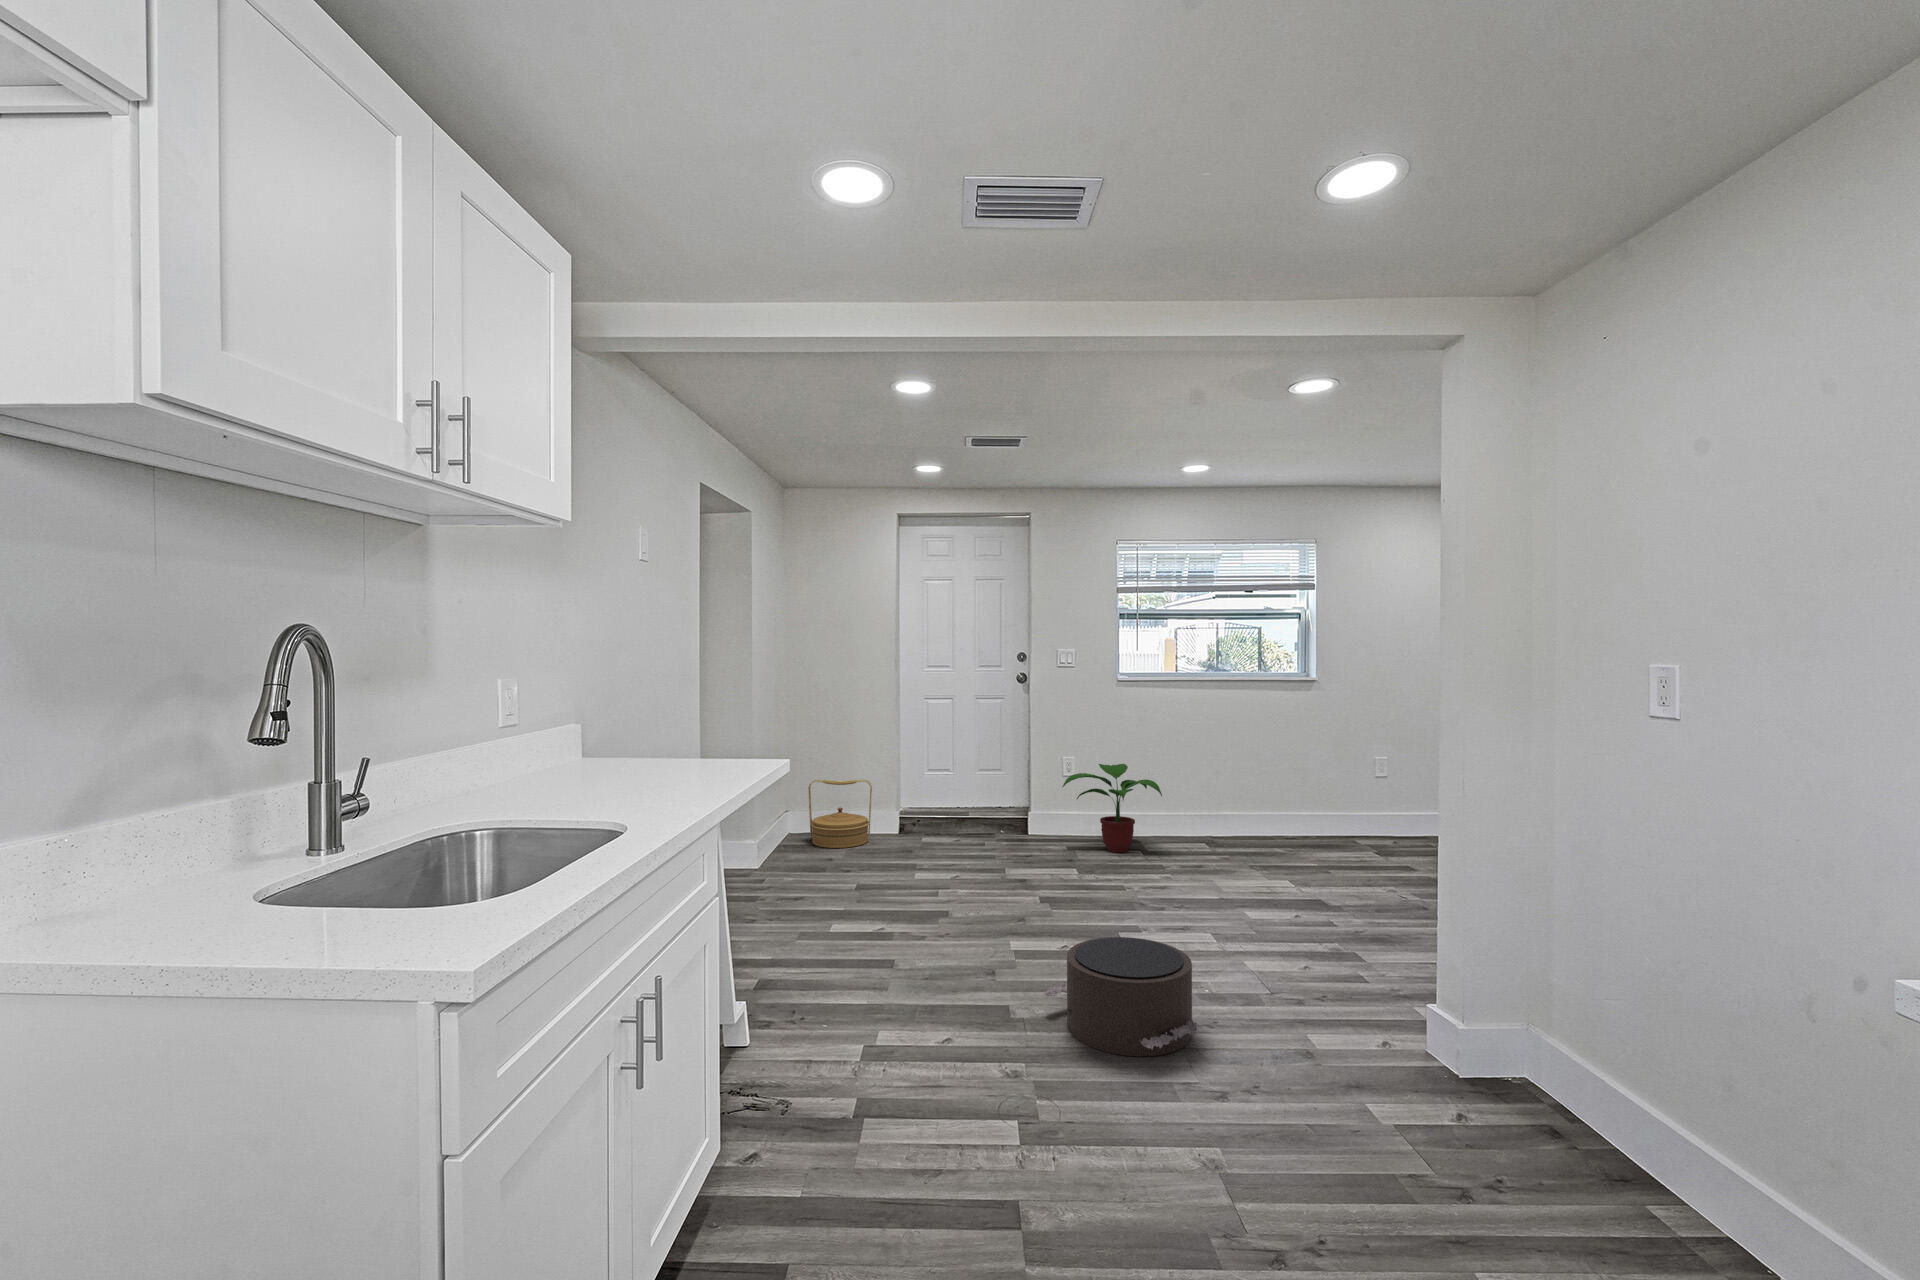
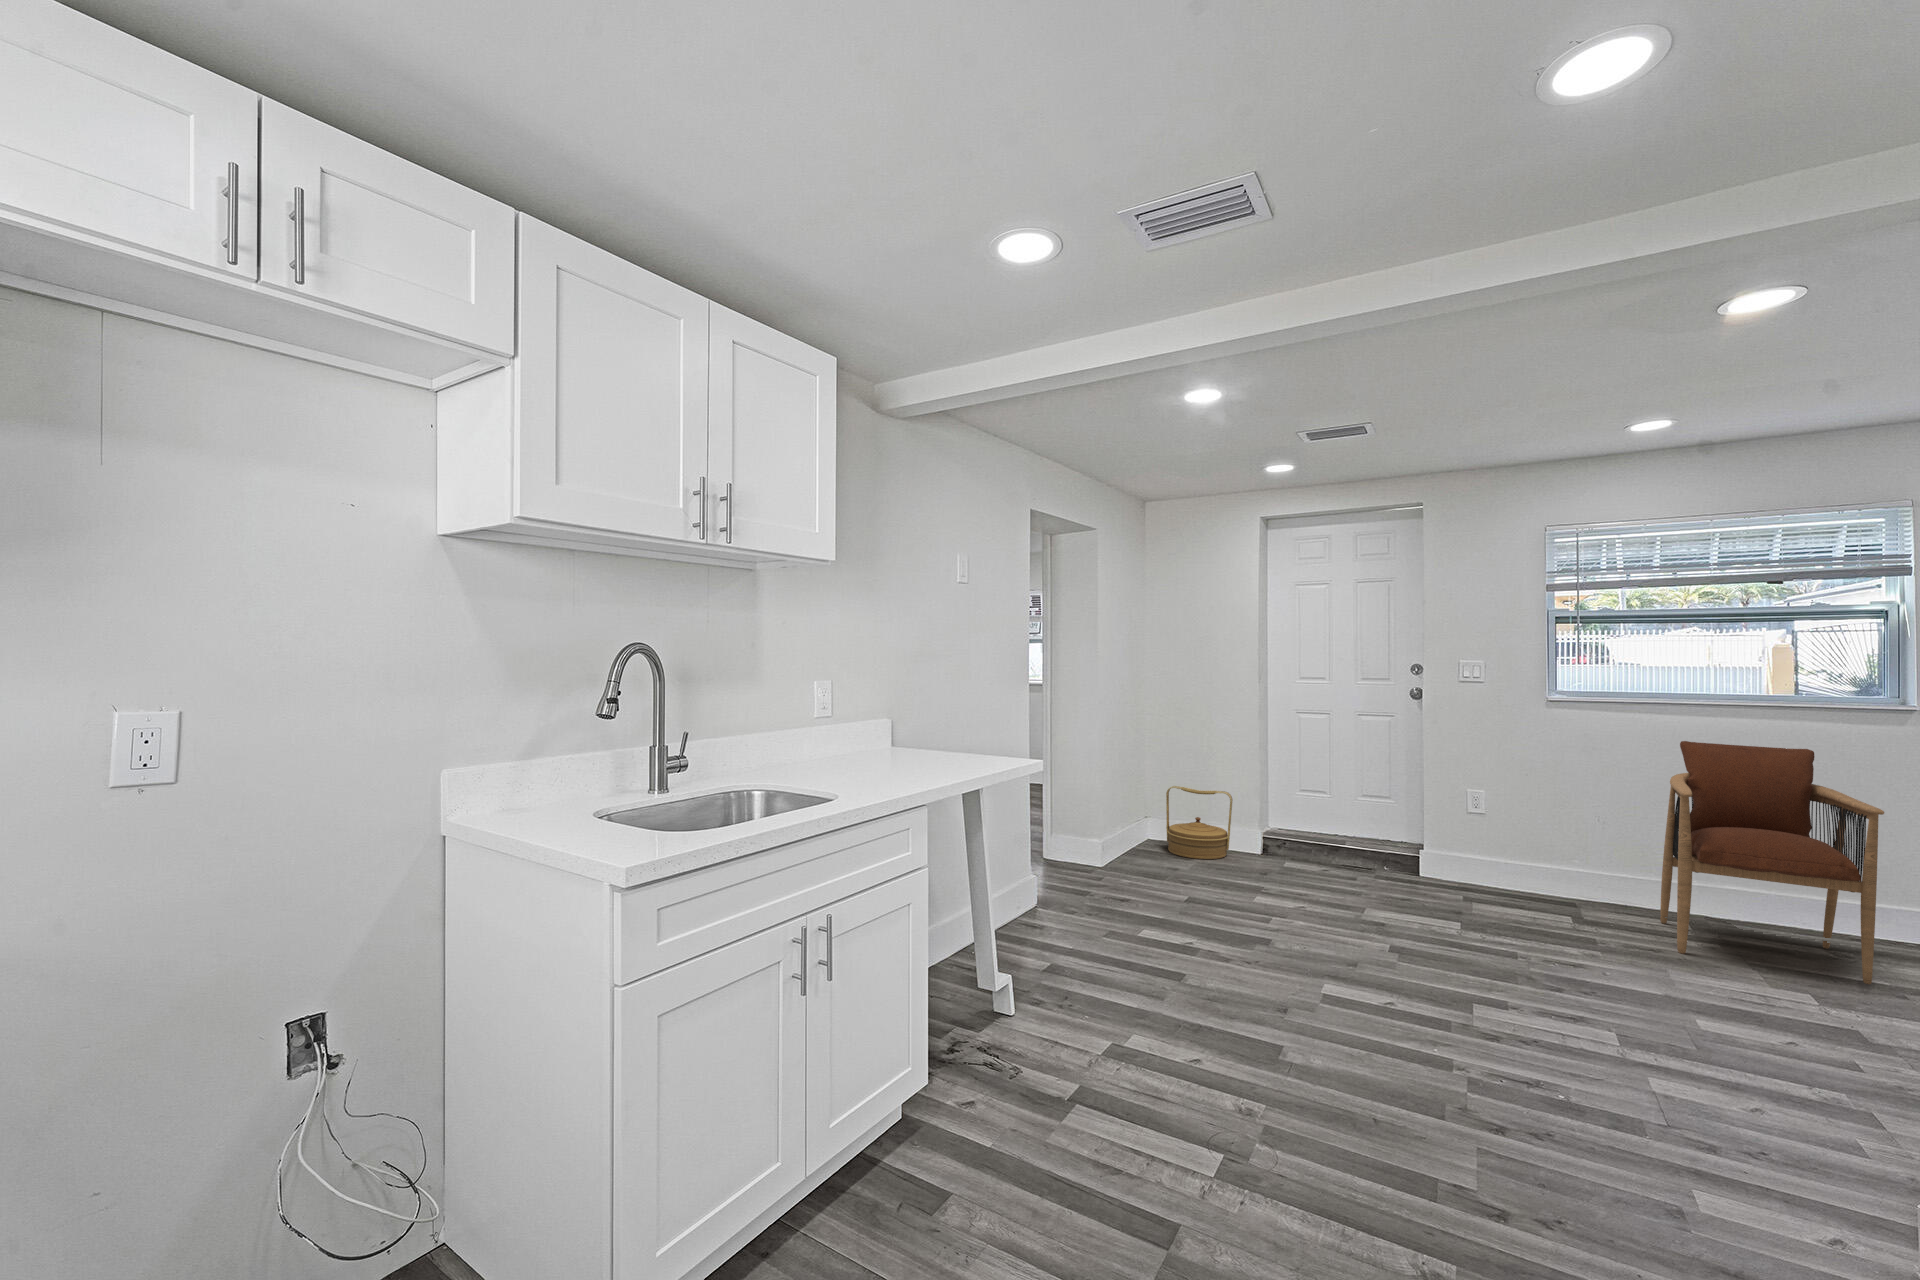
armchair: none [1194,702,1327,863] -> present [1660,741,1884,984]
potted plant: present [1063,764,1162,853] -> none [1455,805,1597,917]
pouf: present [1043,937,1203,1056] -> none [1321,995,1507,1146]

